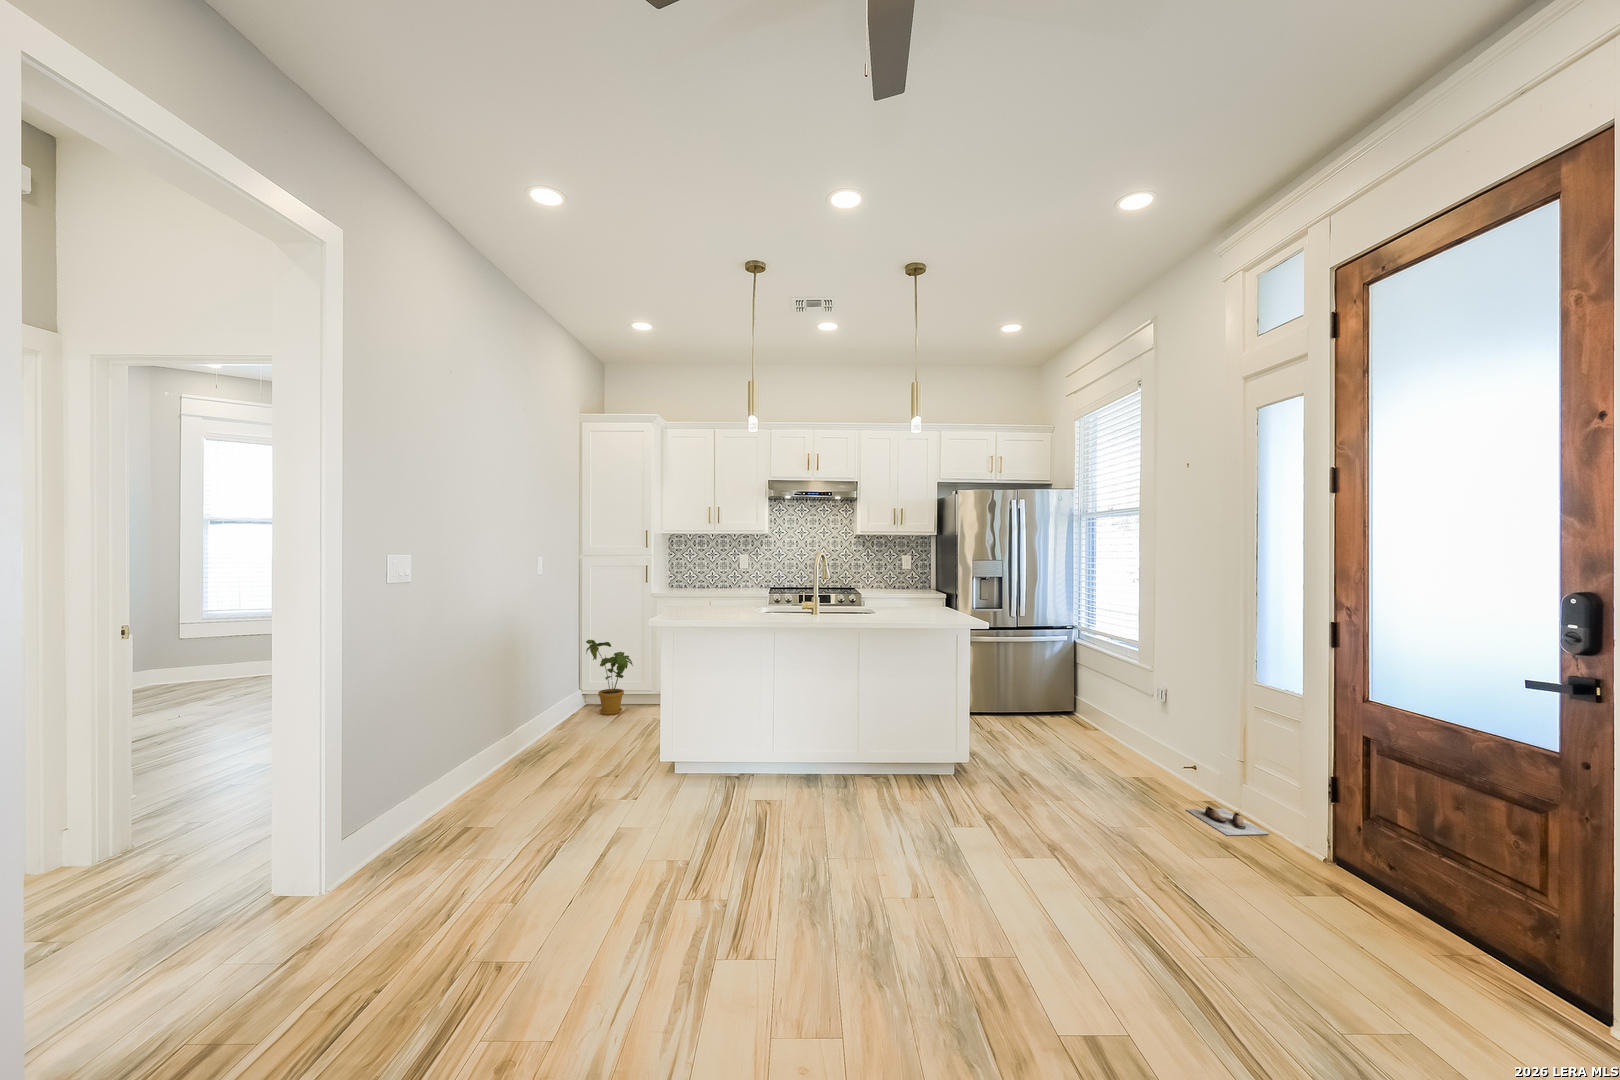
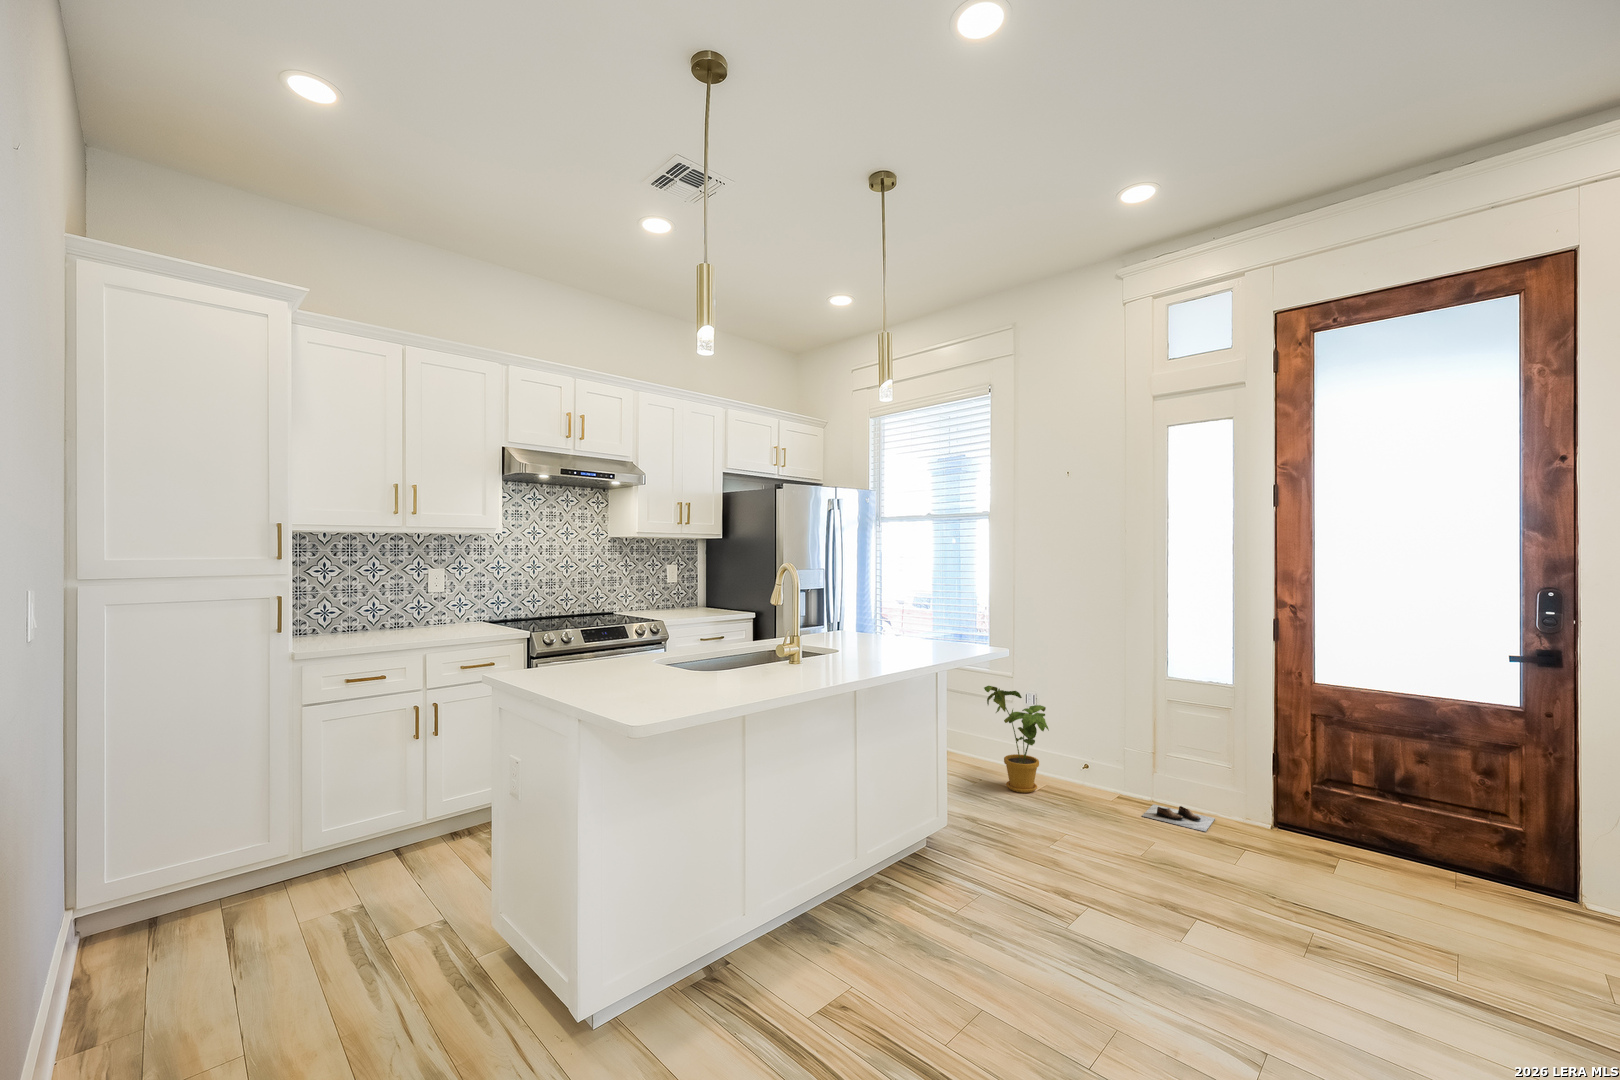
house plant: present [586,640,633,715] -> present [984,686,1049,793]

